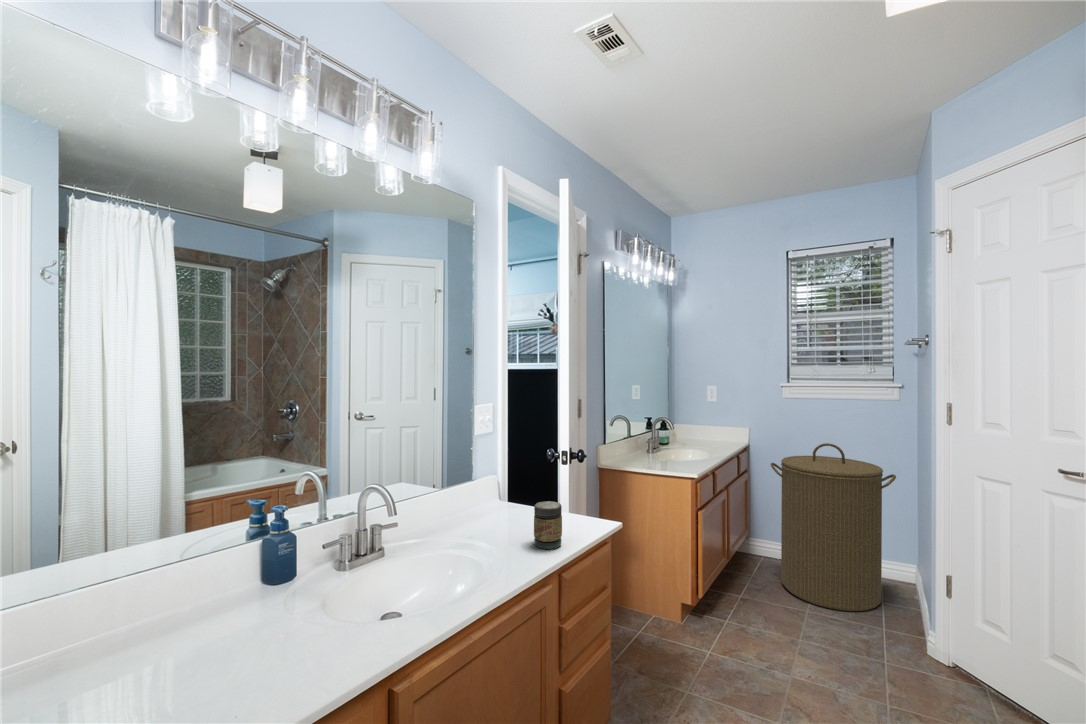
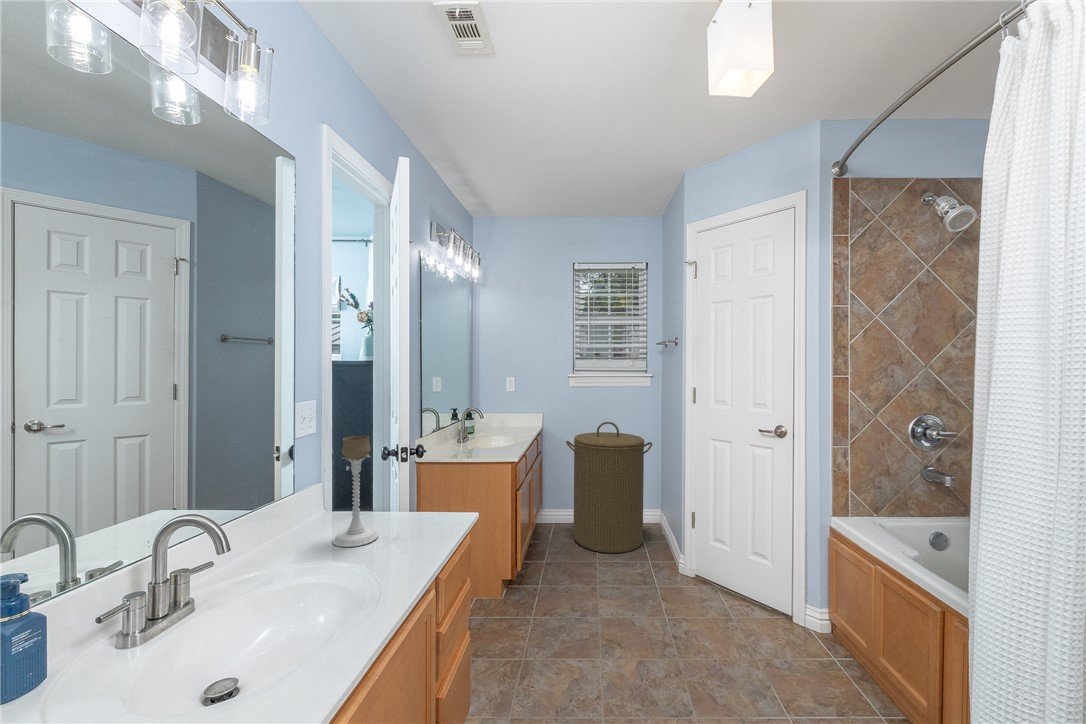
candle holder: none [488,436,525,533] -> present [333,435,378,547]
jar: present [534,501,562,549] -> none [397,502,428,556]

